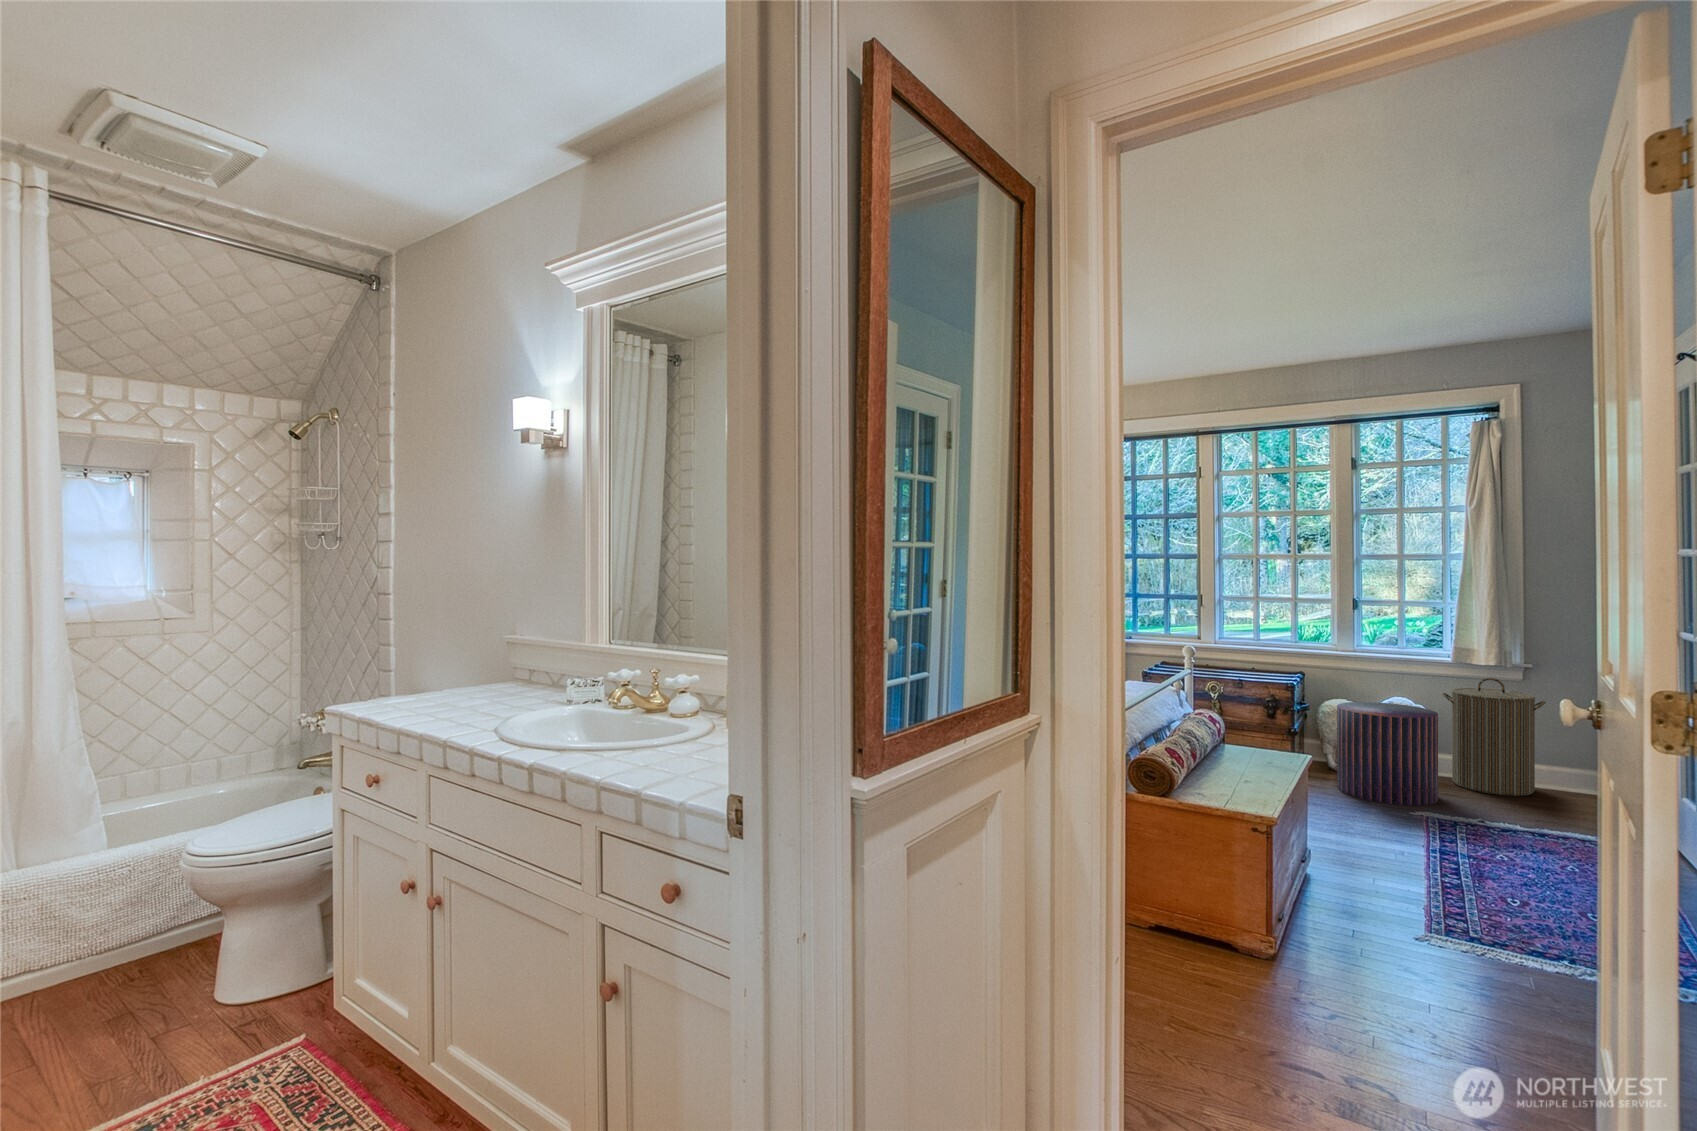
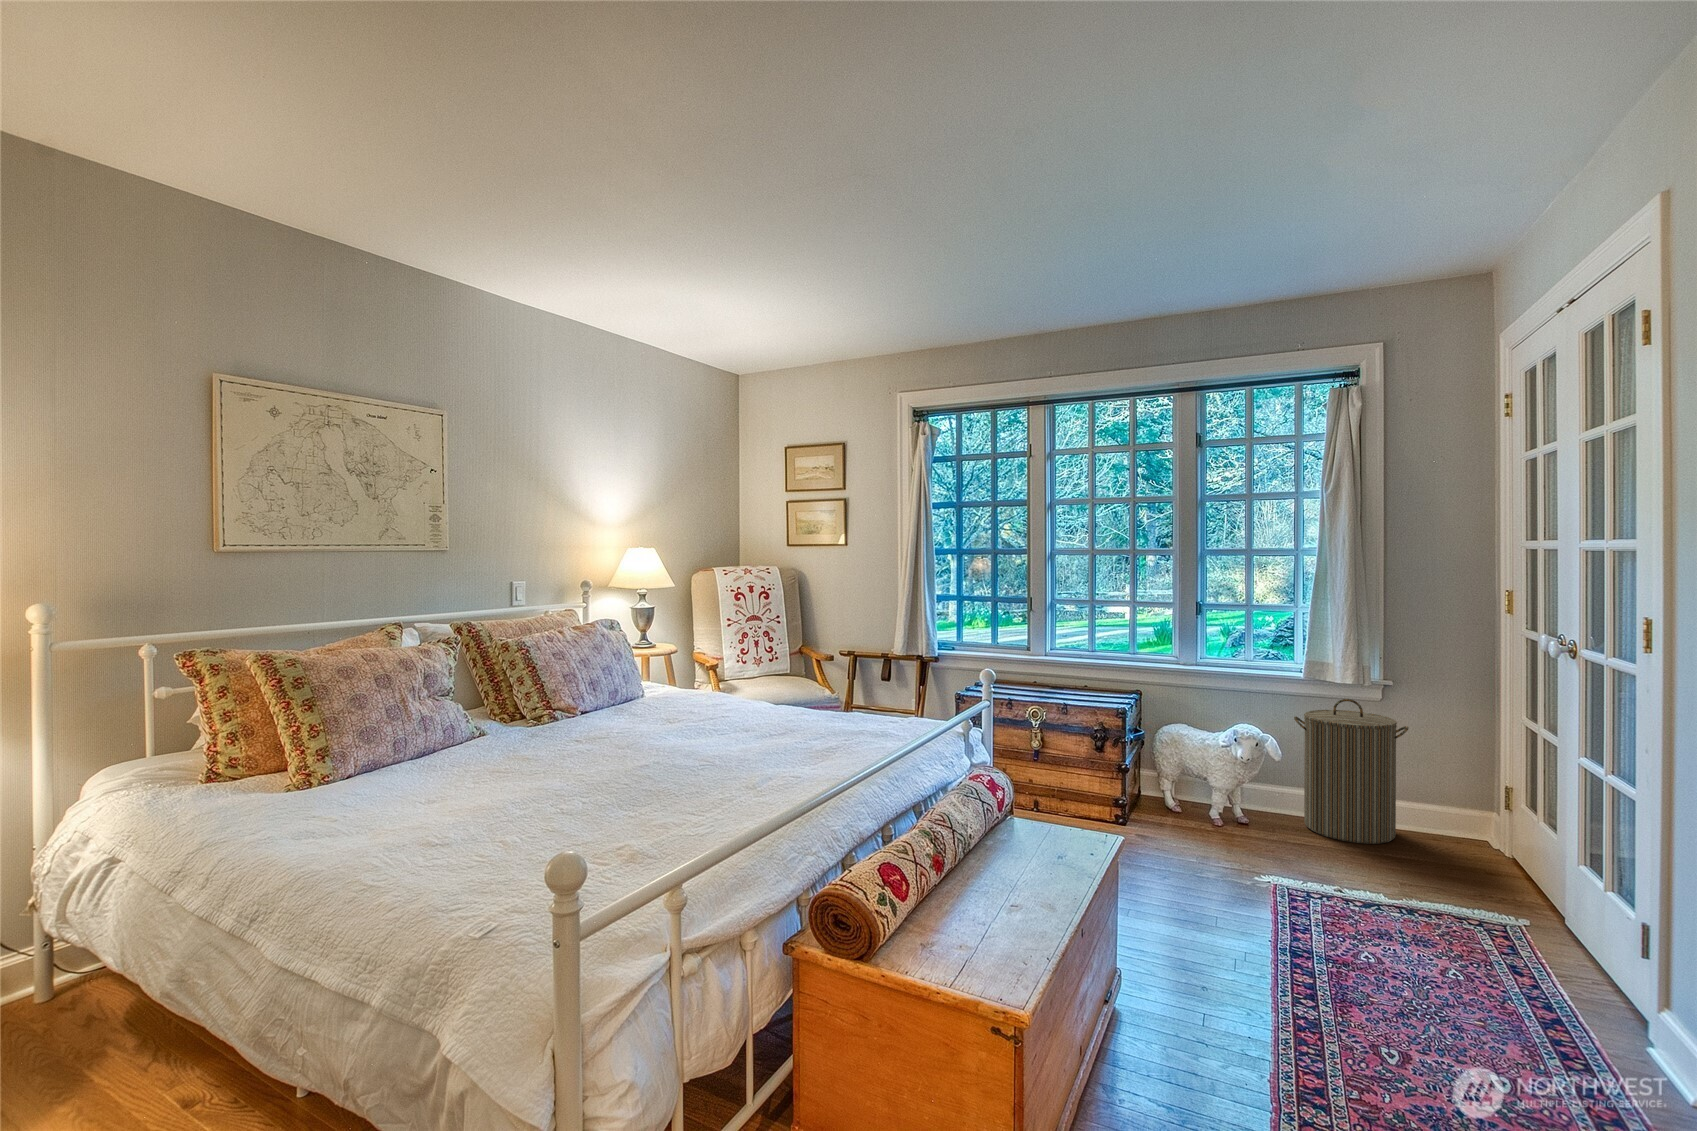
pouf: present [1337,702,1438,806] -> none [1173,731,1289,867]

